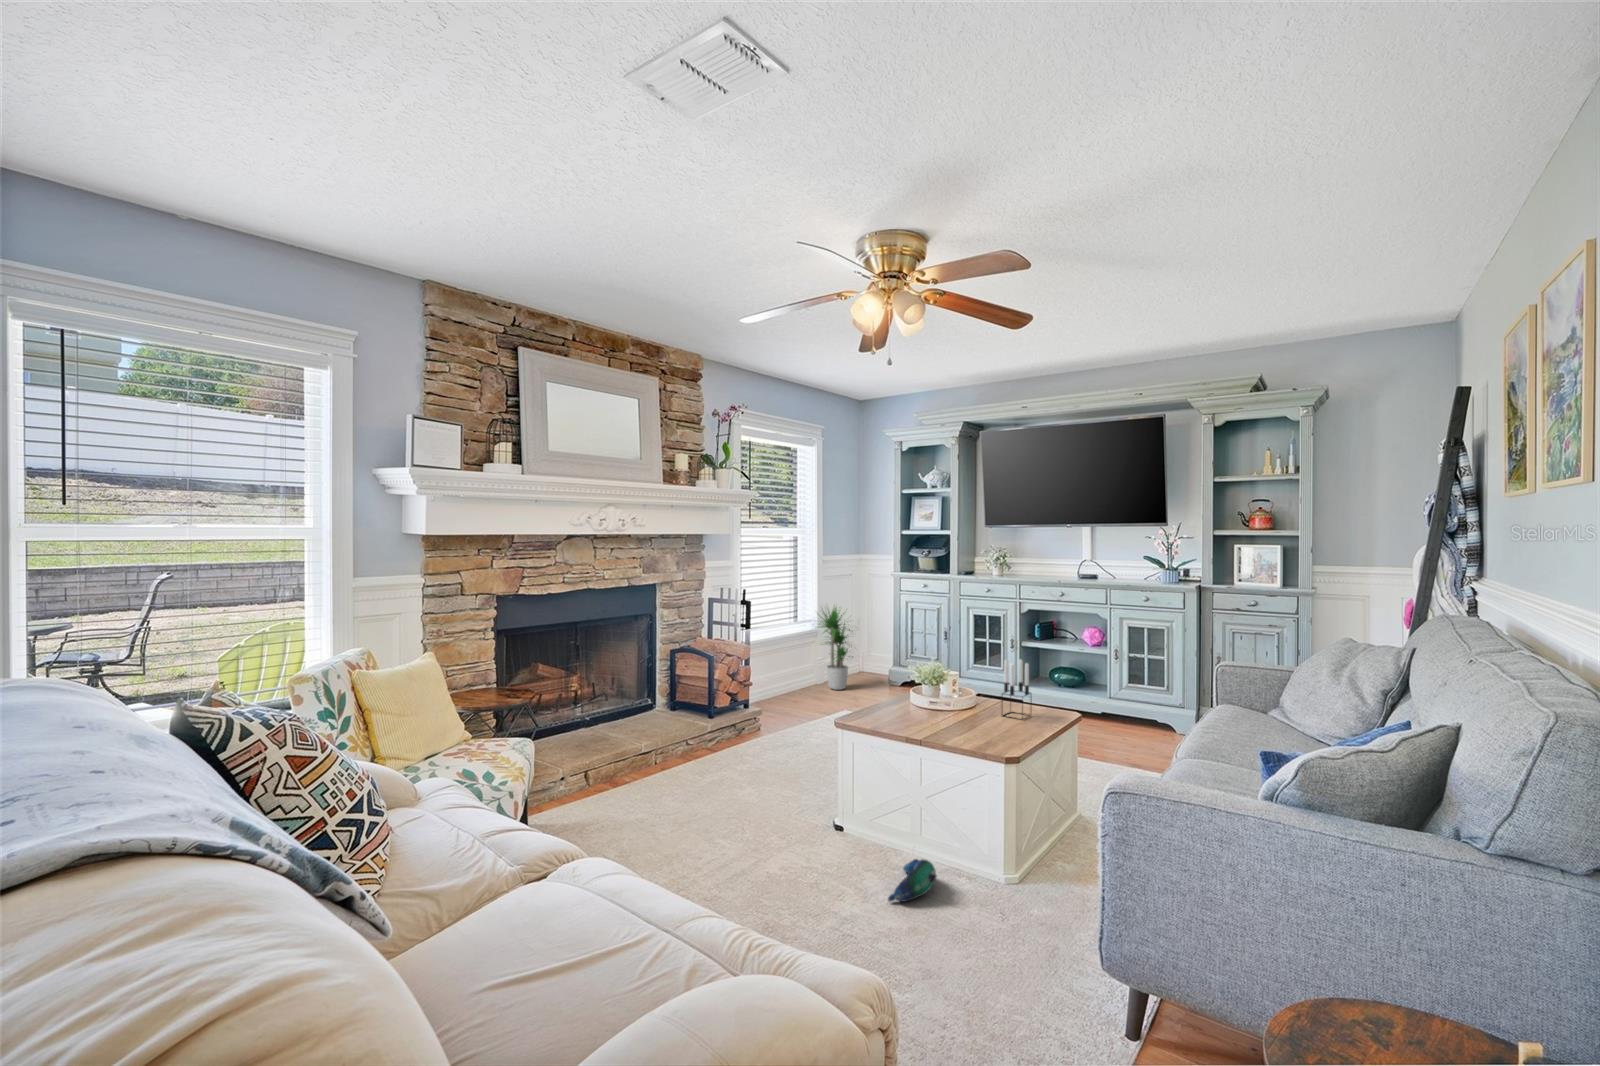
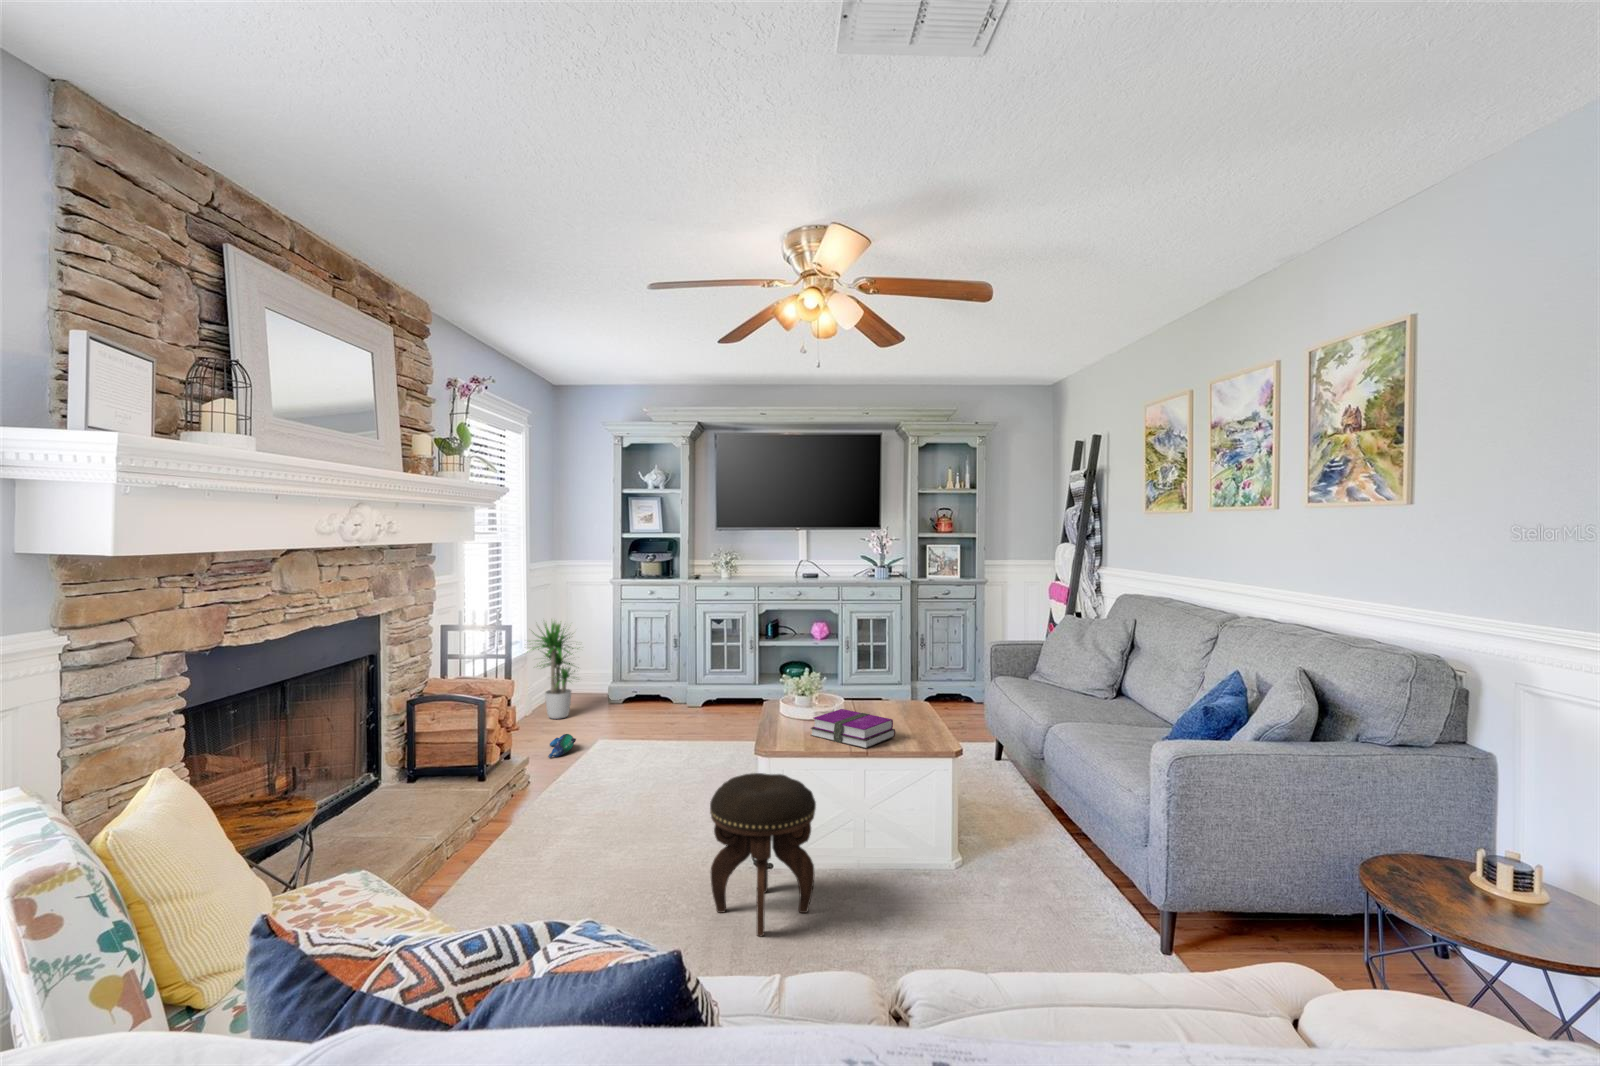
candle holder: present [1002,659,1032,719] -> none [888,662,912,721]
hardback book: none [896,695,971,731] -> present [811,709,895,749]
footstool: none [749,731,841,864] -> present [710,773,816,936]
plush toy: present [888,859,937,902] -> present [548,734,576,758]

